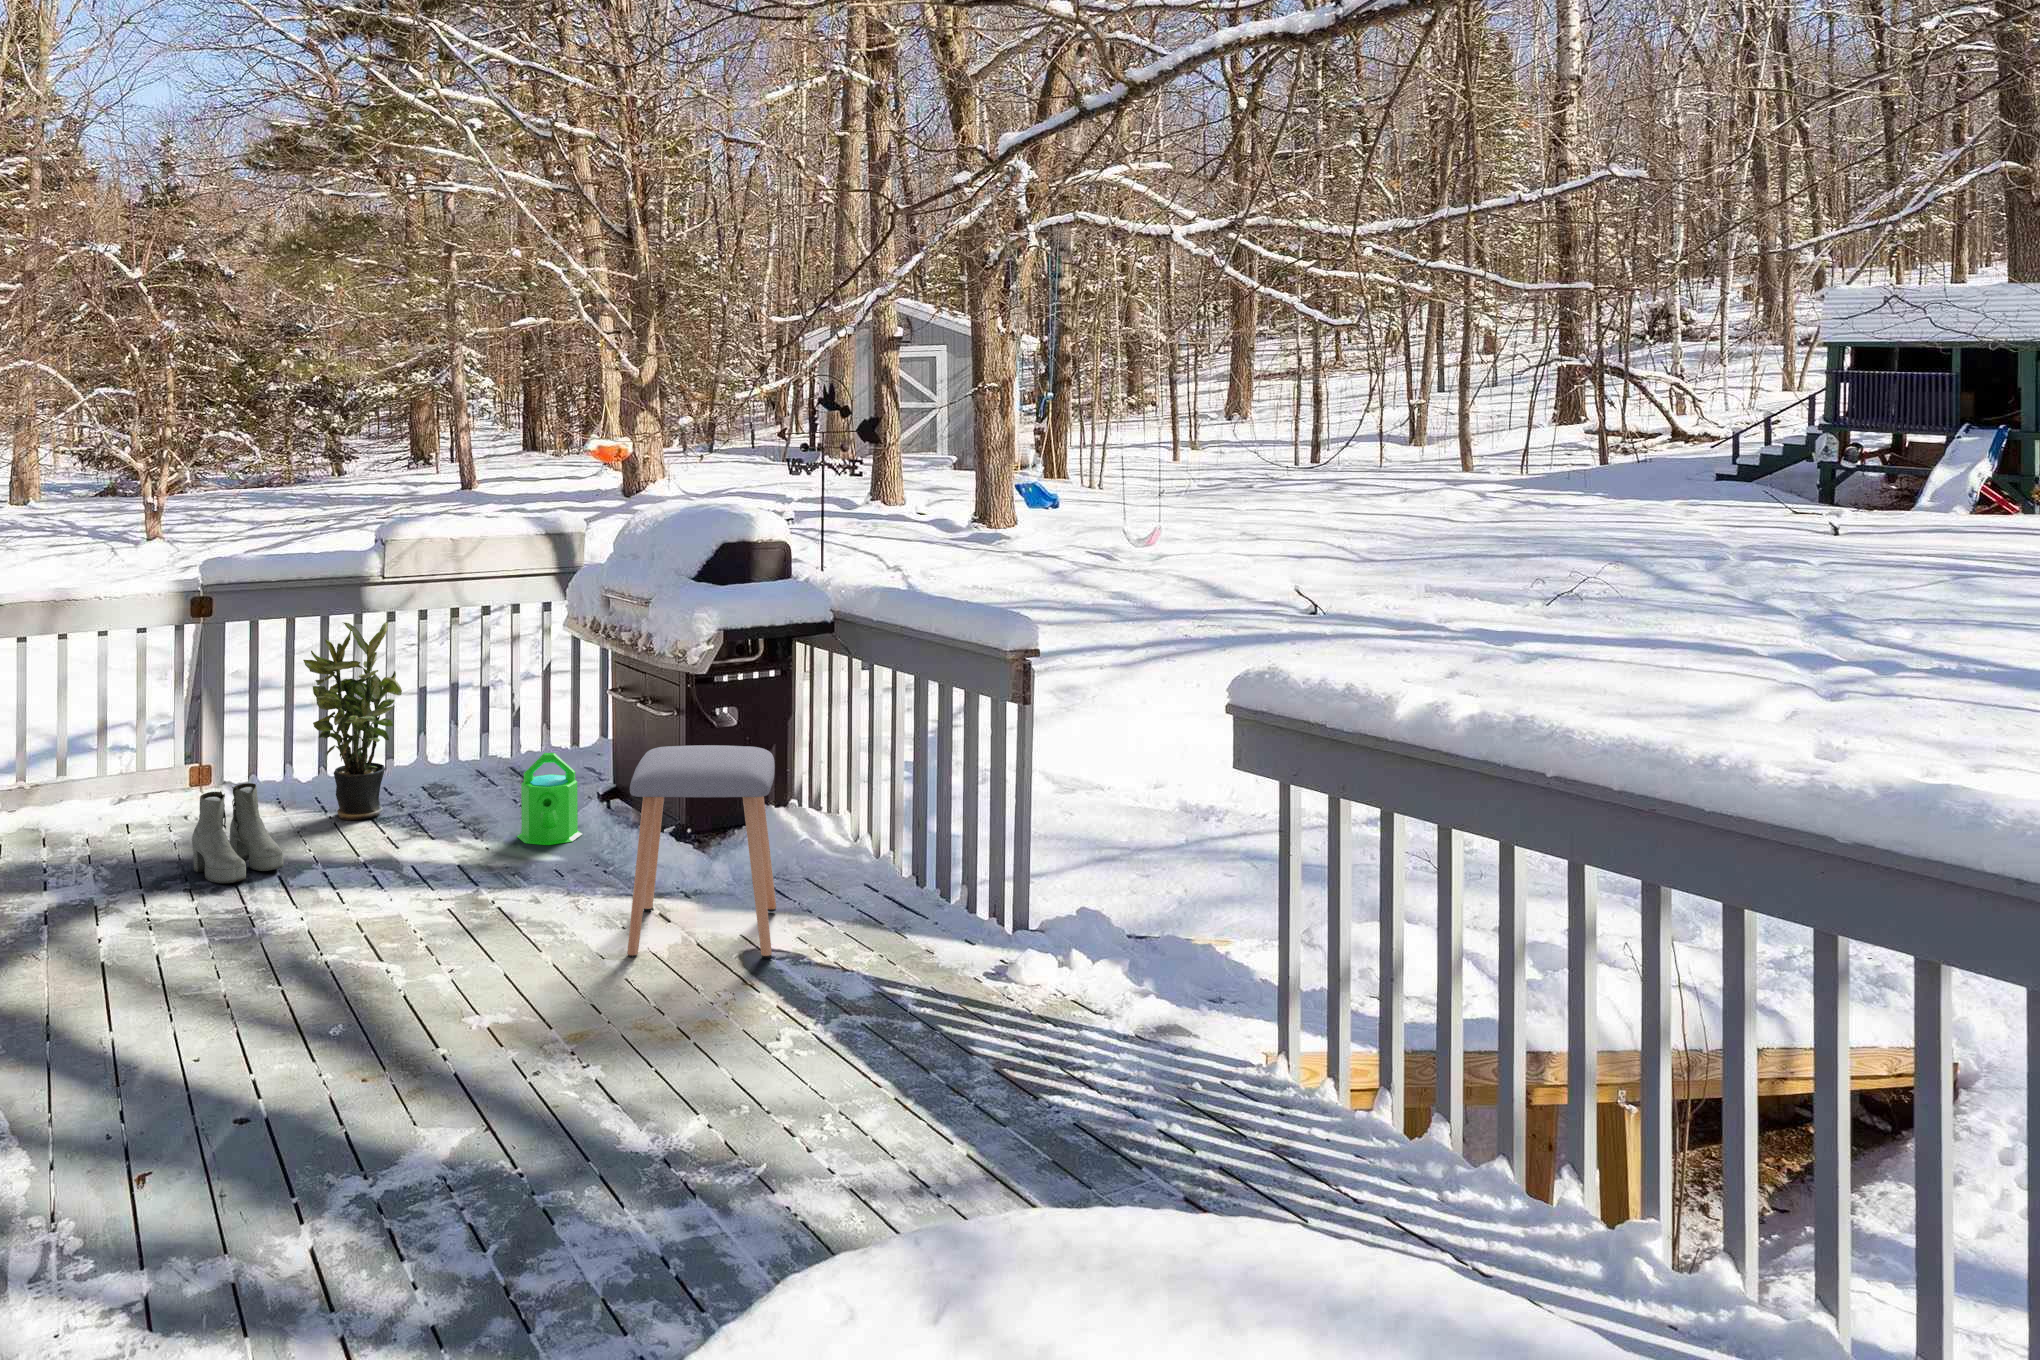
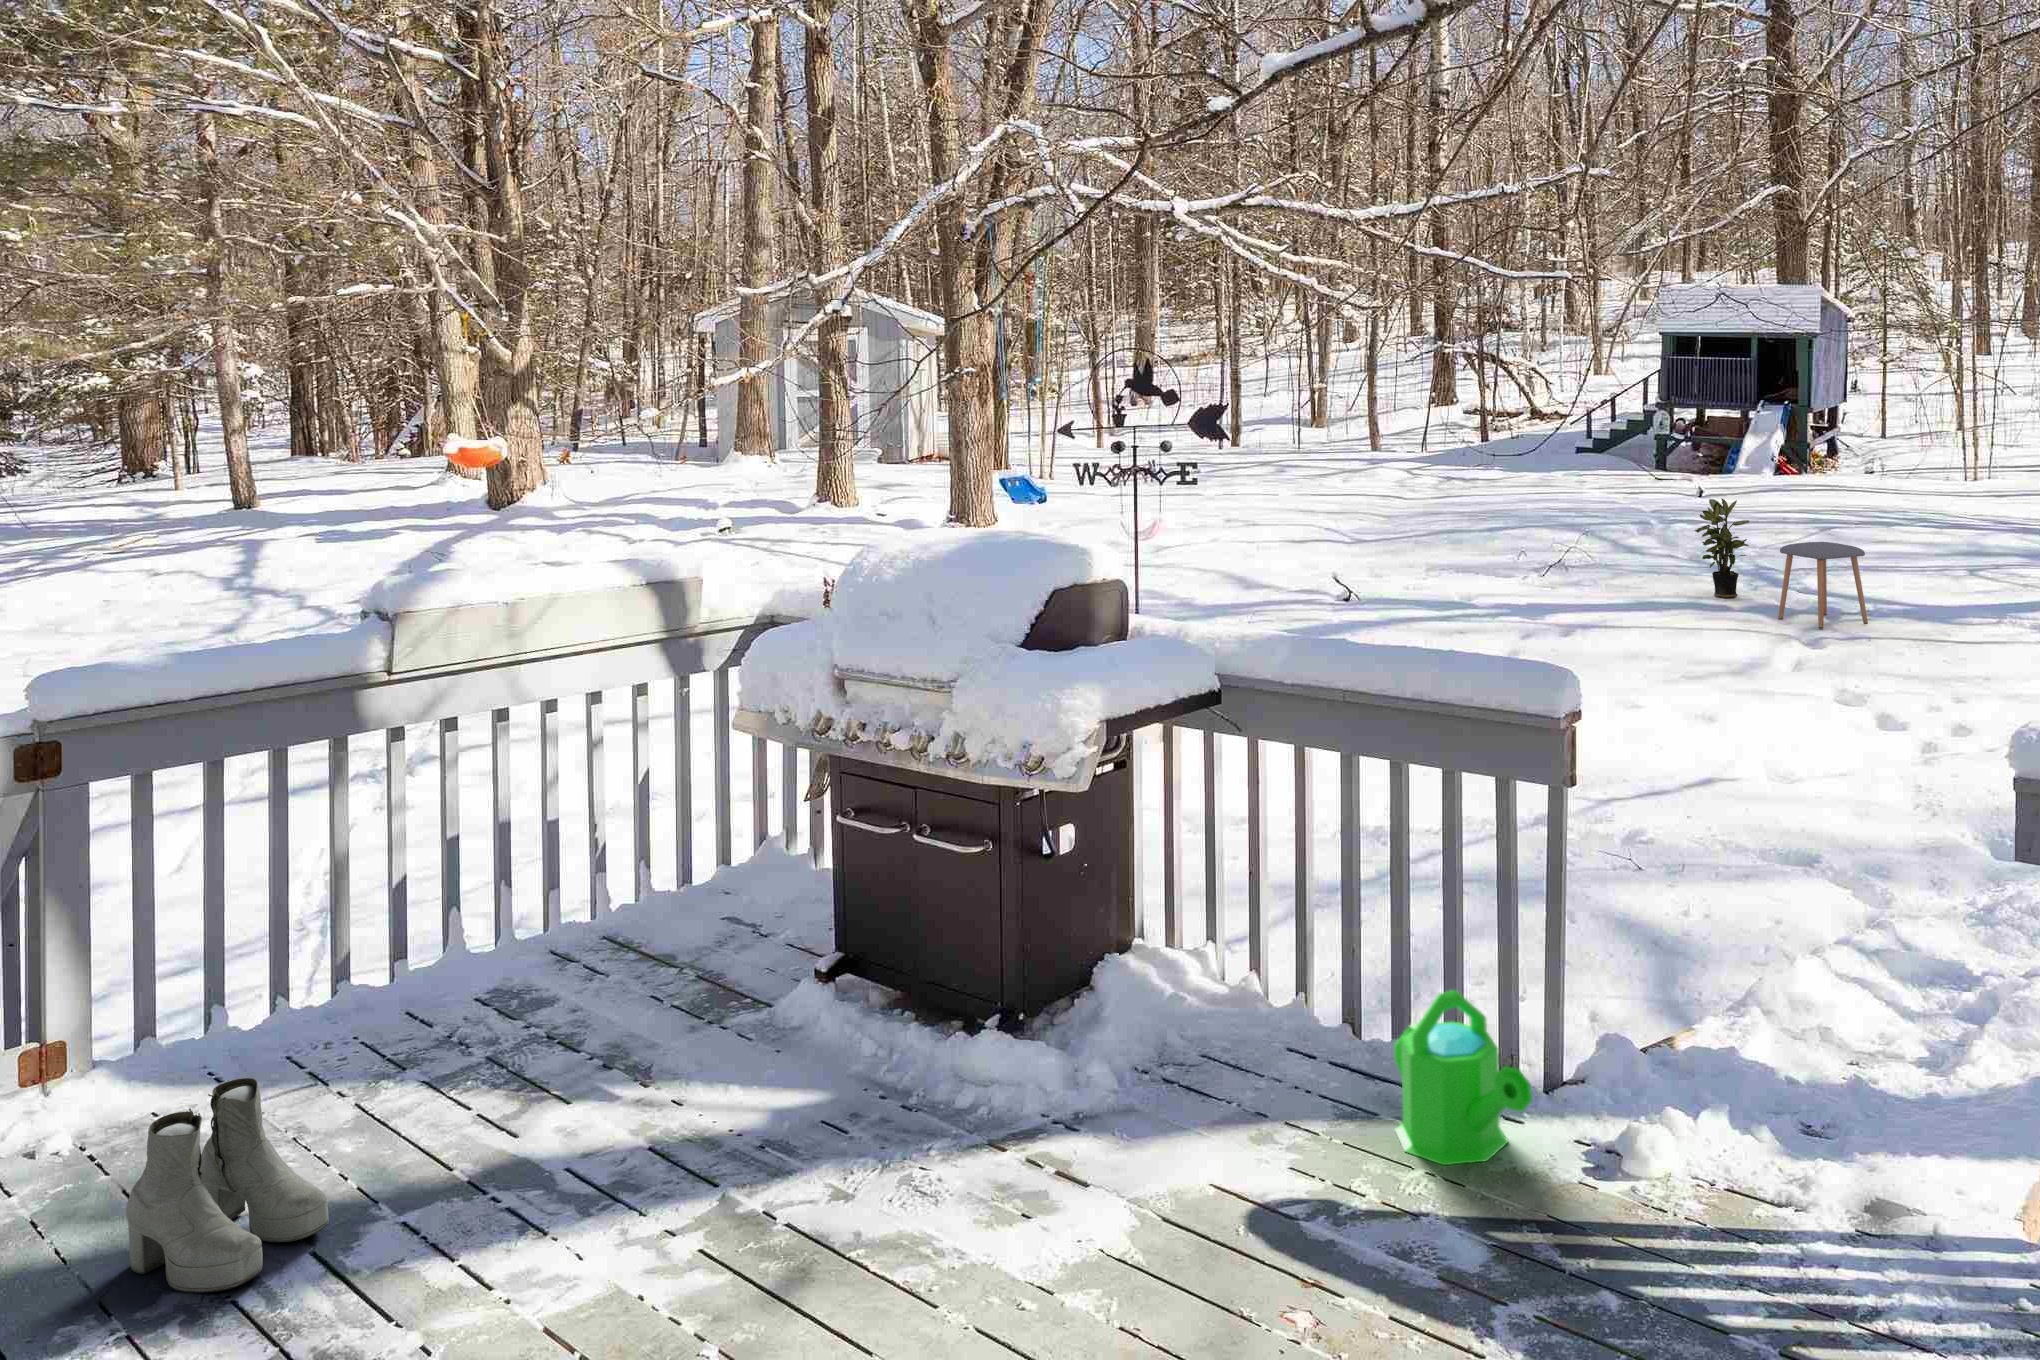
potted plant: present [303,622,402,821] -> present [1695,498,1750,598]
stool: present [627,745,776,959] -> present [1778,542,1868,629]
watering can: present [517,753,582,845] -> present [1394,990,1532,1165]

